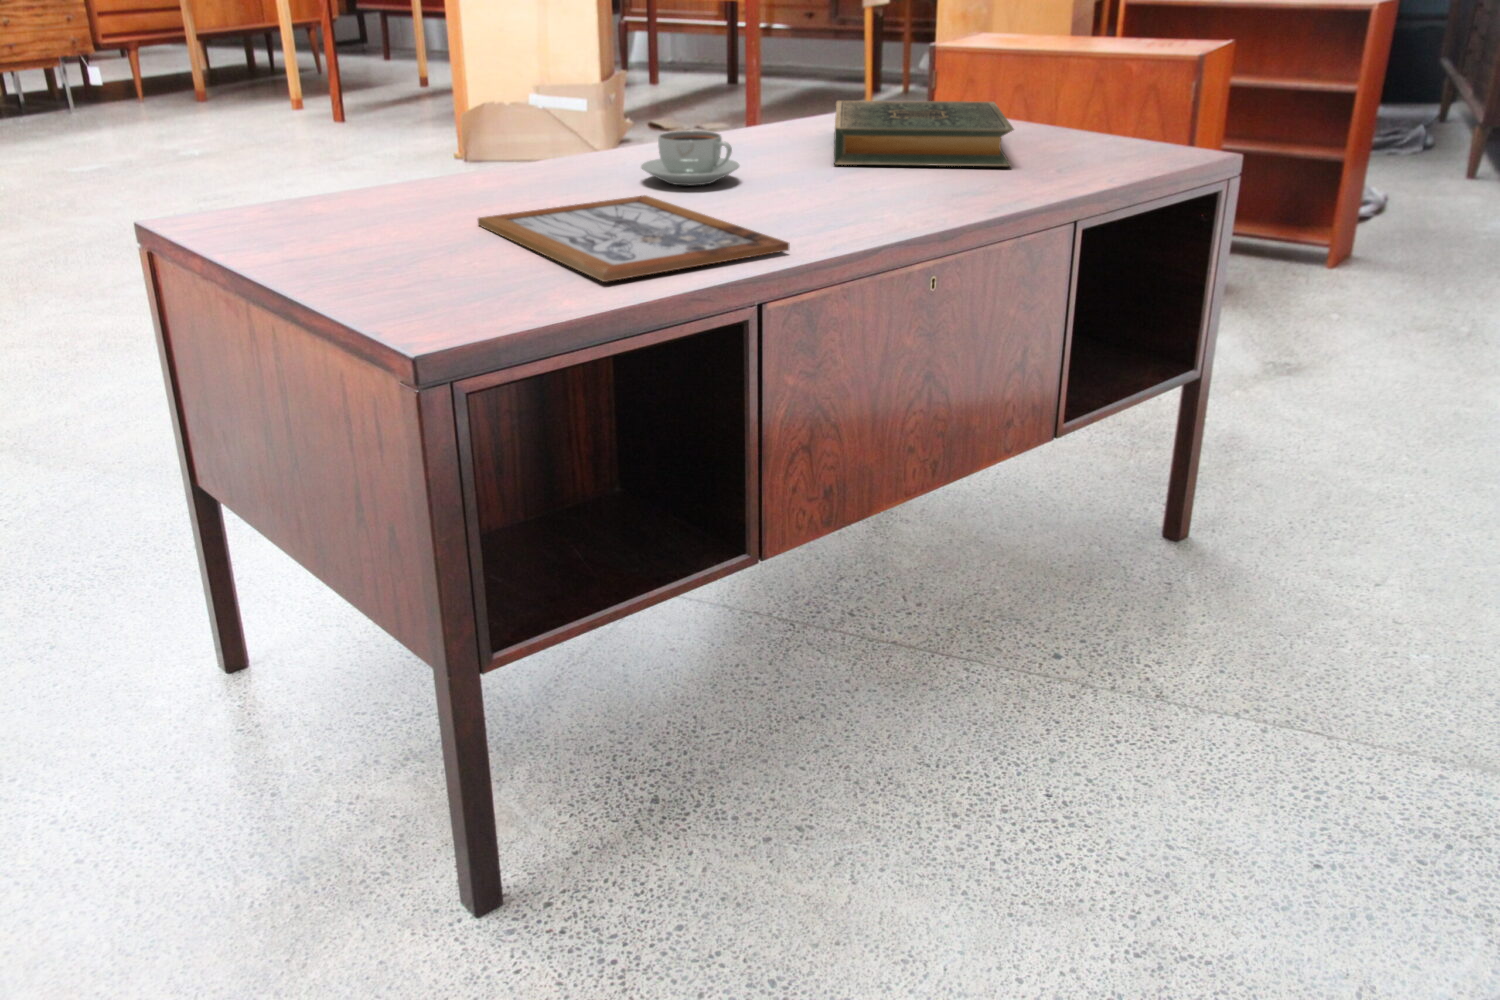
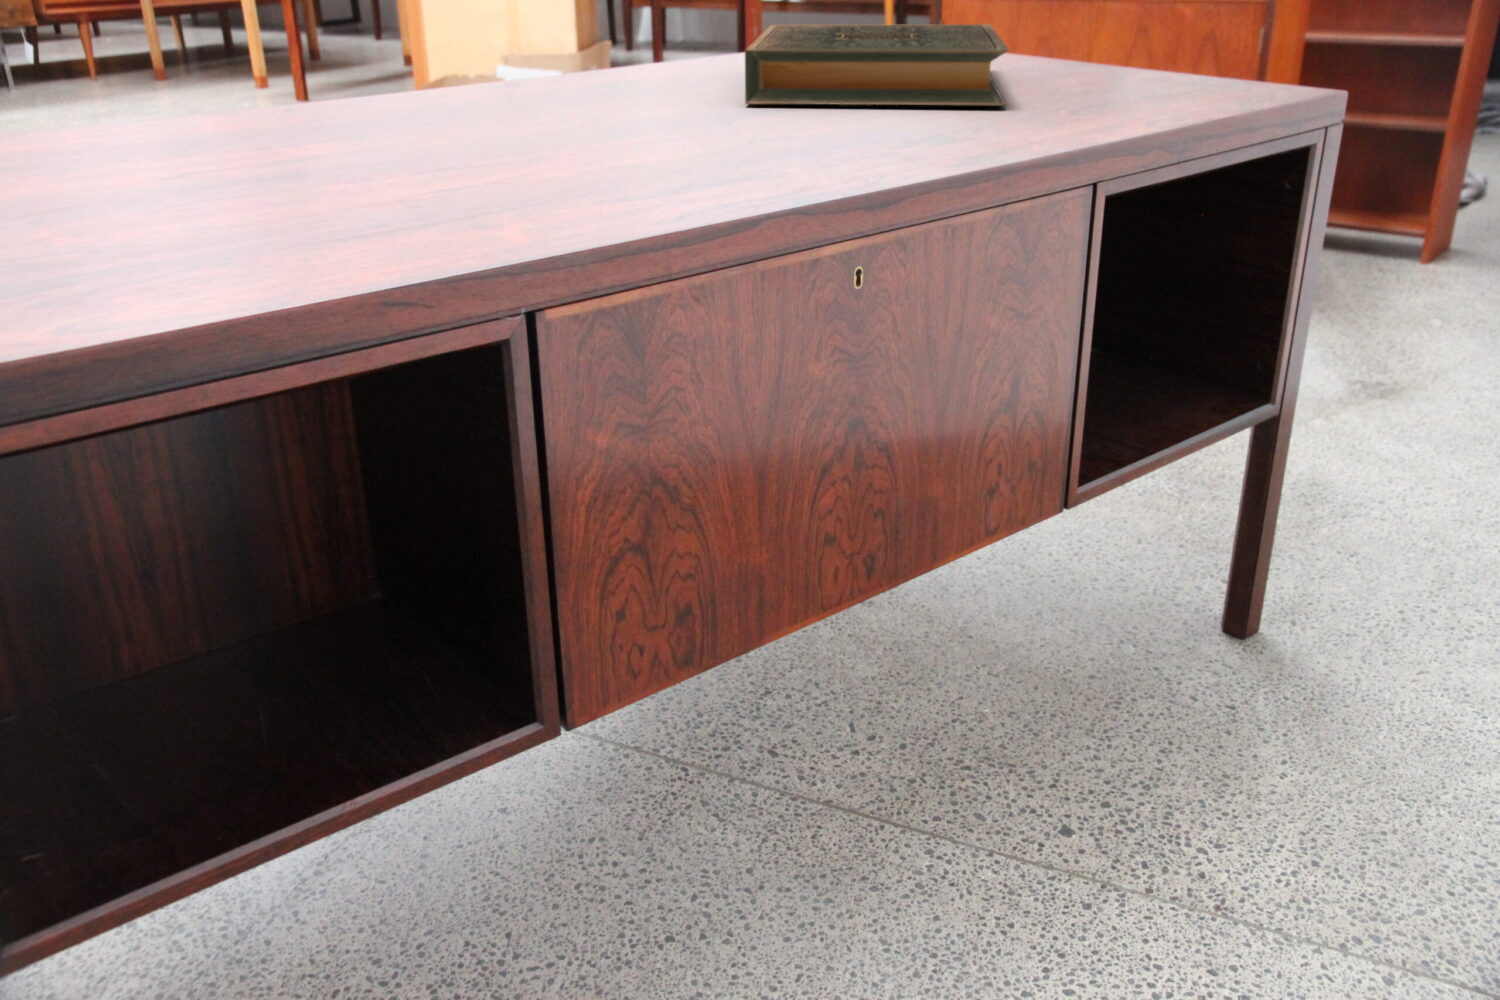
coffee cup: present [641,131,739,185] -> none [444,50,593,129]
picture frame: present [478,195,790,282] -> none [132,140,599,271]

